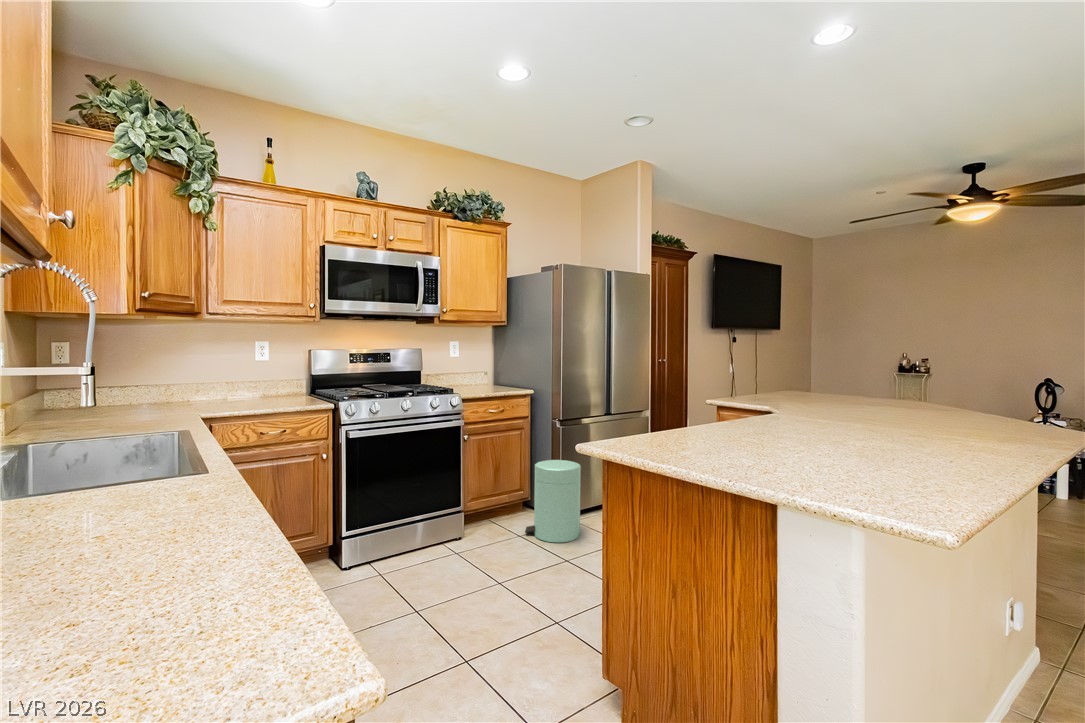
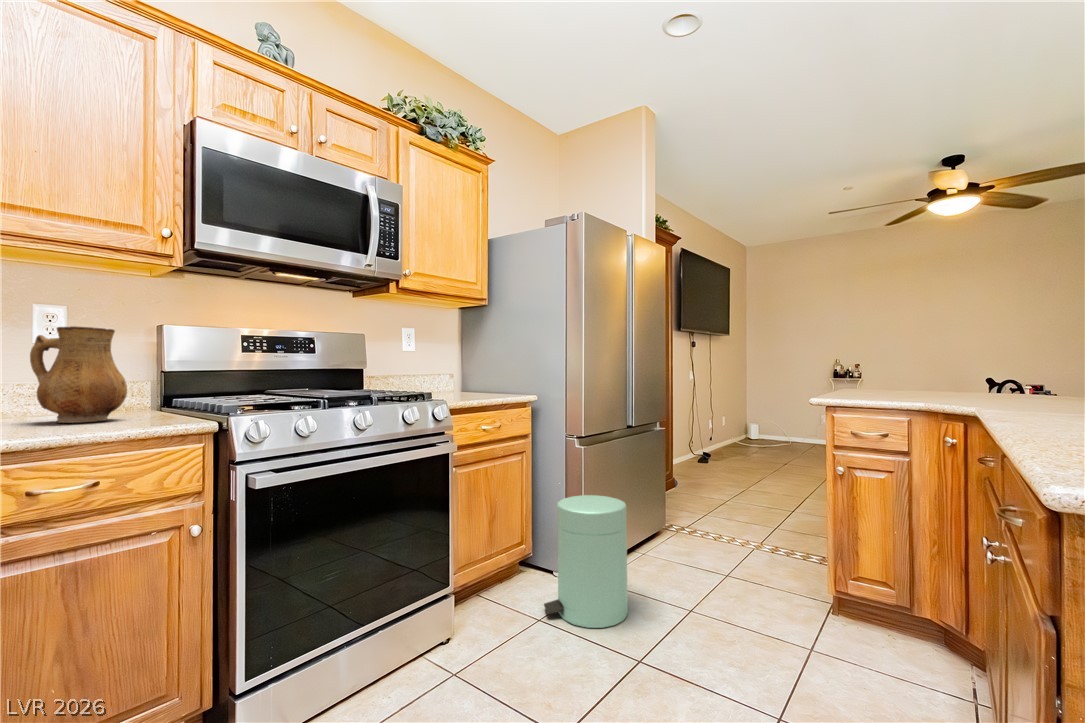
ceramic pitcher: none [256,356,295,402] -> present [30,326,127,423]

